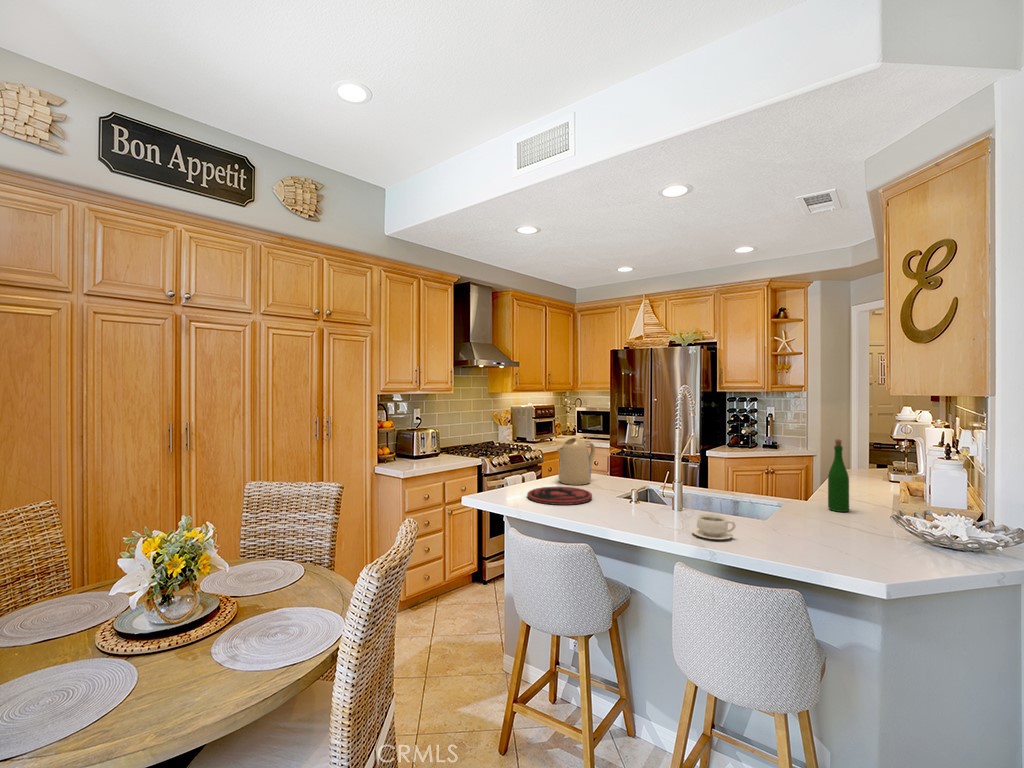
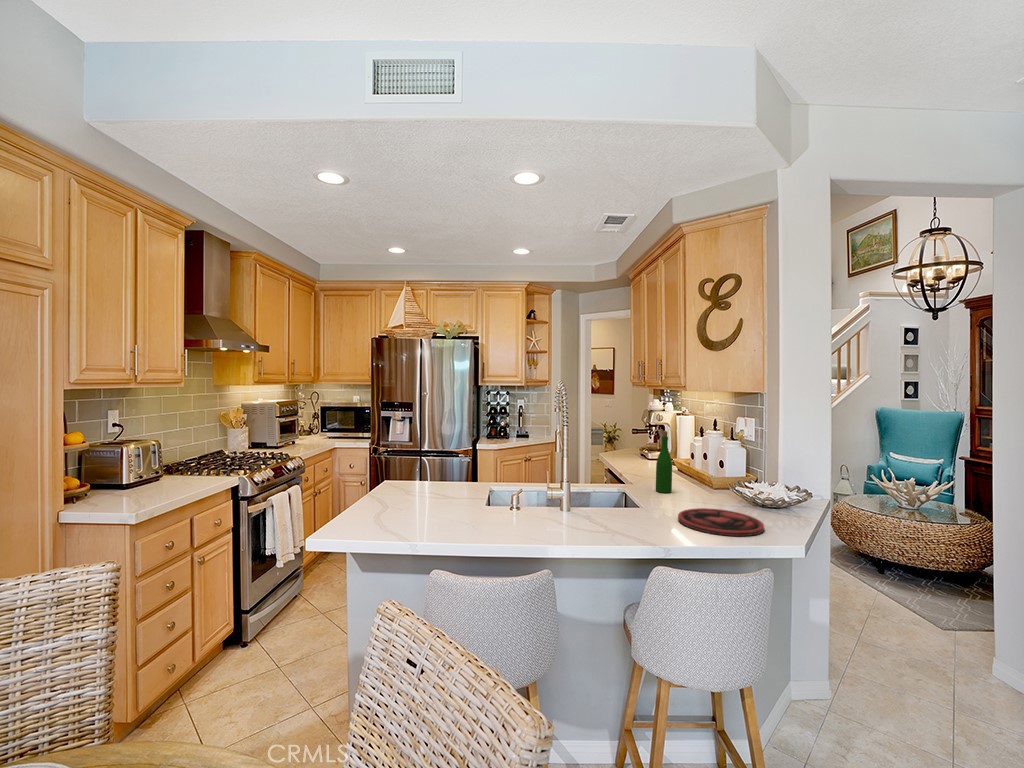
kettle: present [557,438,595,485] -> none [398,443,437,499]
plate: present [527,487,592,505] -> present [678,508,764,536]
teacup: present [692,514,735,539] -> none [618,514,658,540]

